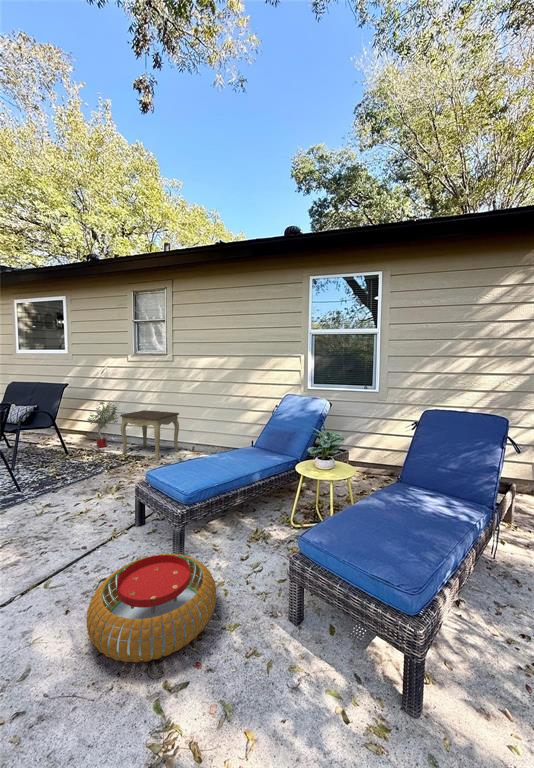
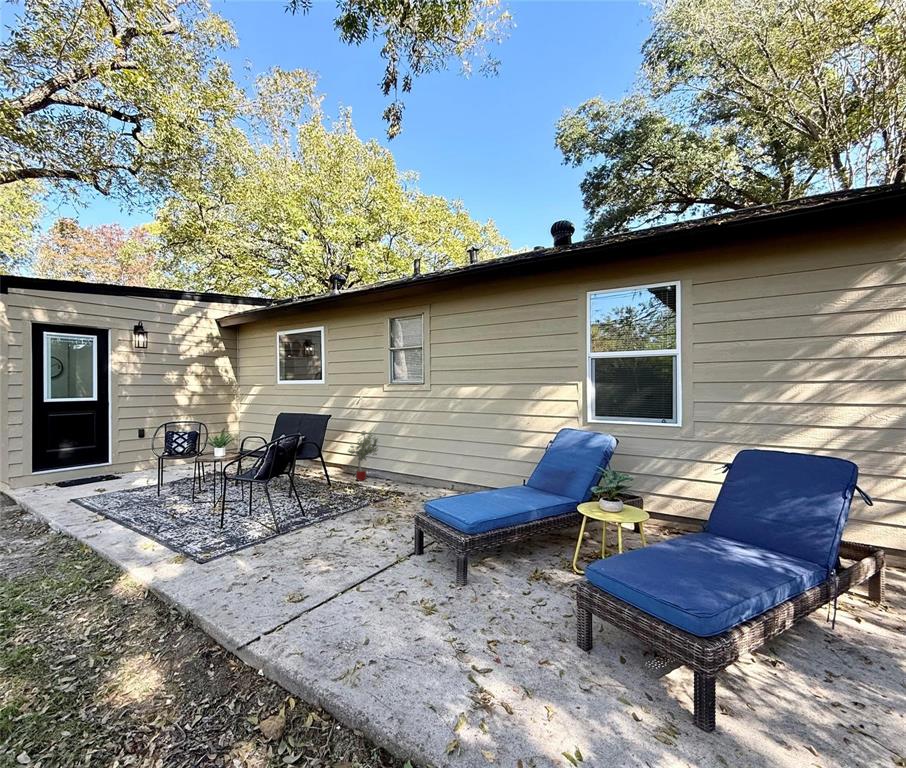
side table: present [120,410,179,460] -> none [383,443,443,496]
pouf: present [86,553,216,662] -> none [397,576,507,659]

